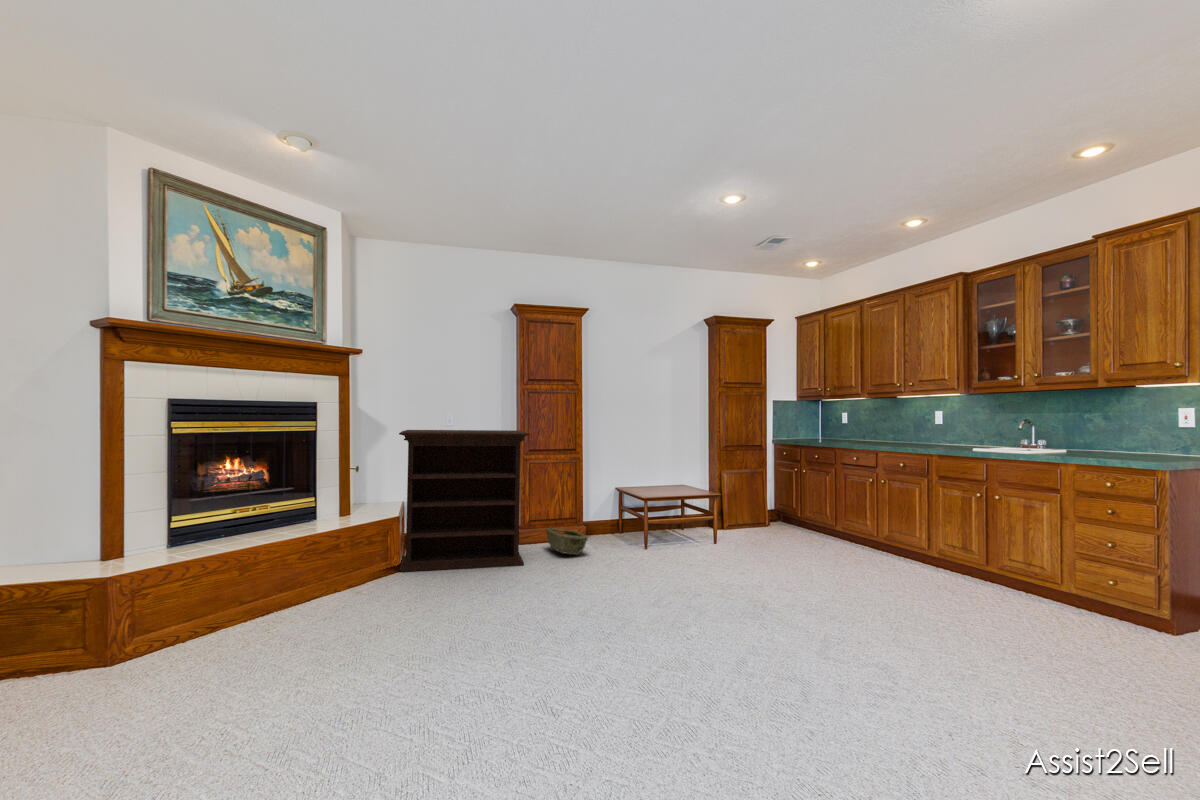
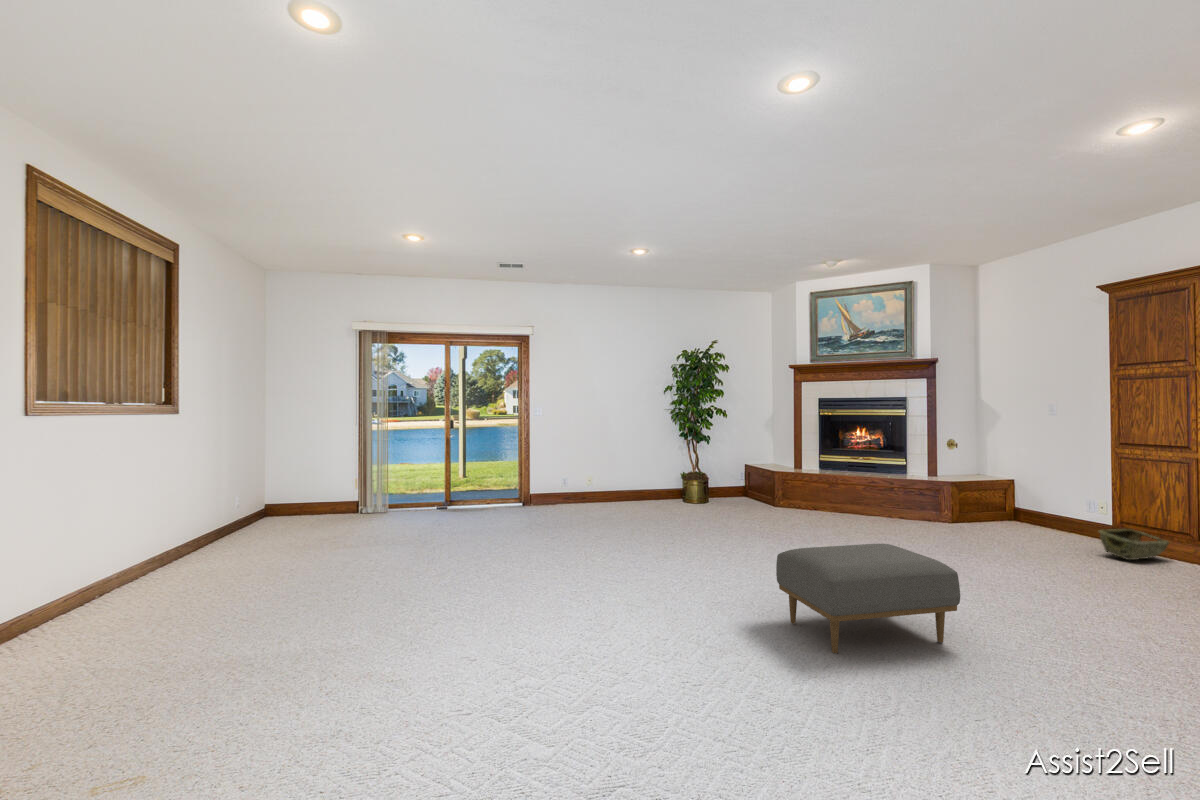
bookshelf: present [399,430,530,572] -> none [955,417,1090,547]
ottoman: none [828,587,1057,748] -> present [776,544,960,654]

